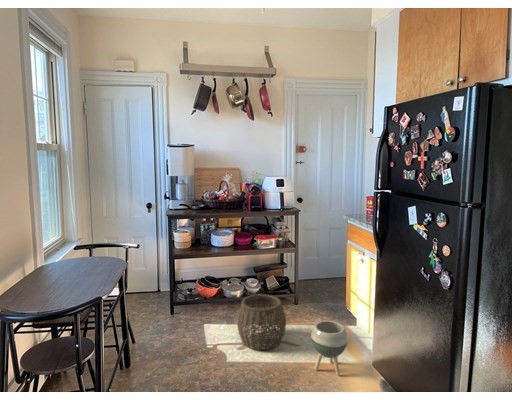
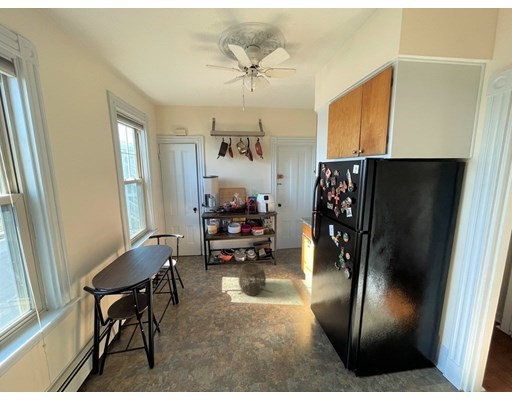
planter: present [311,321,348,376] -> none [277,282,298,314]

